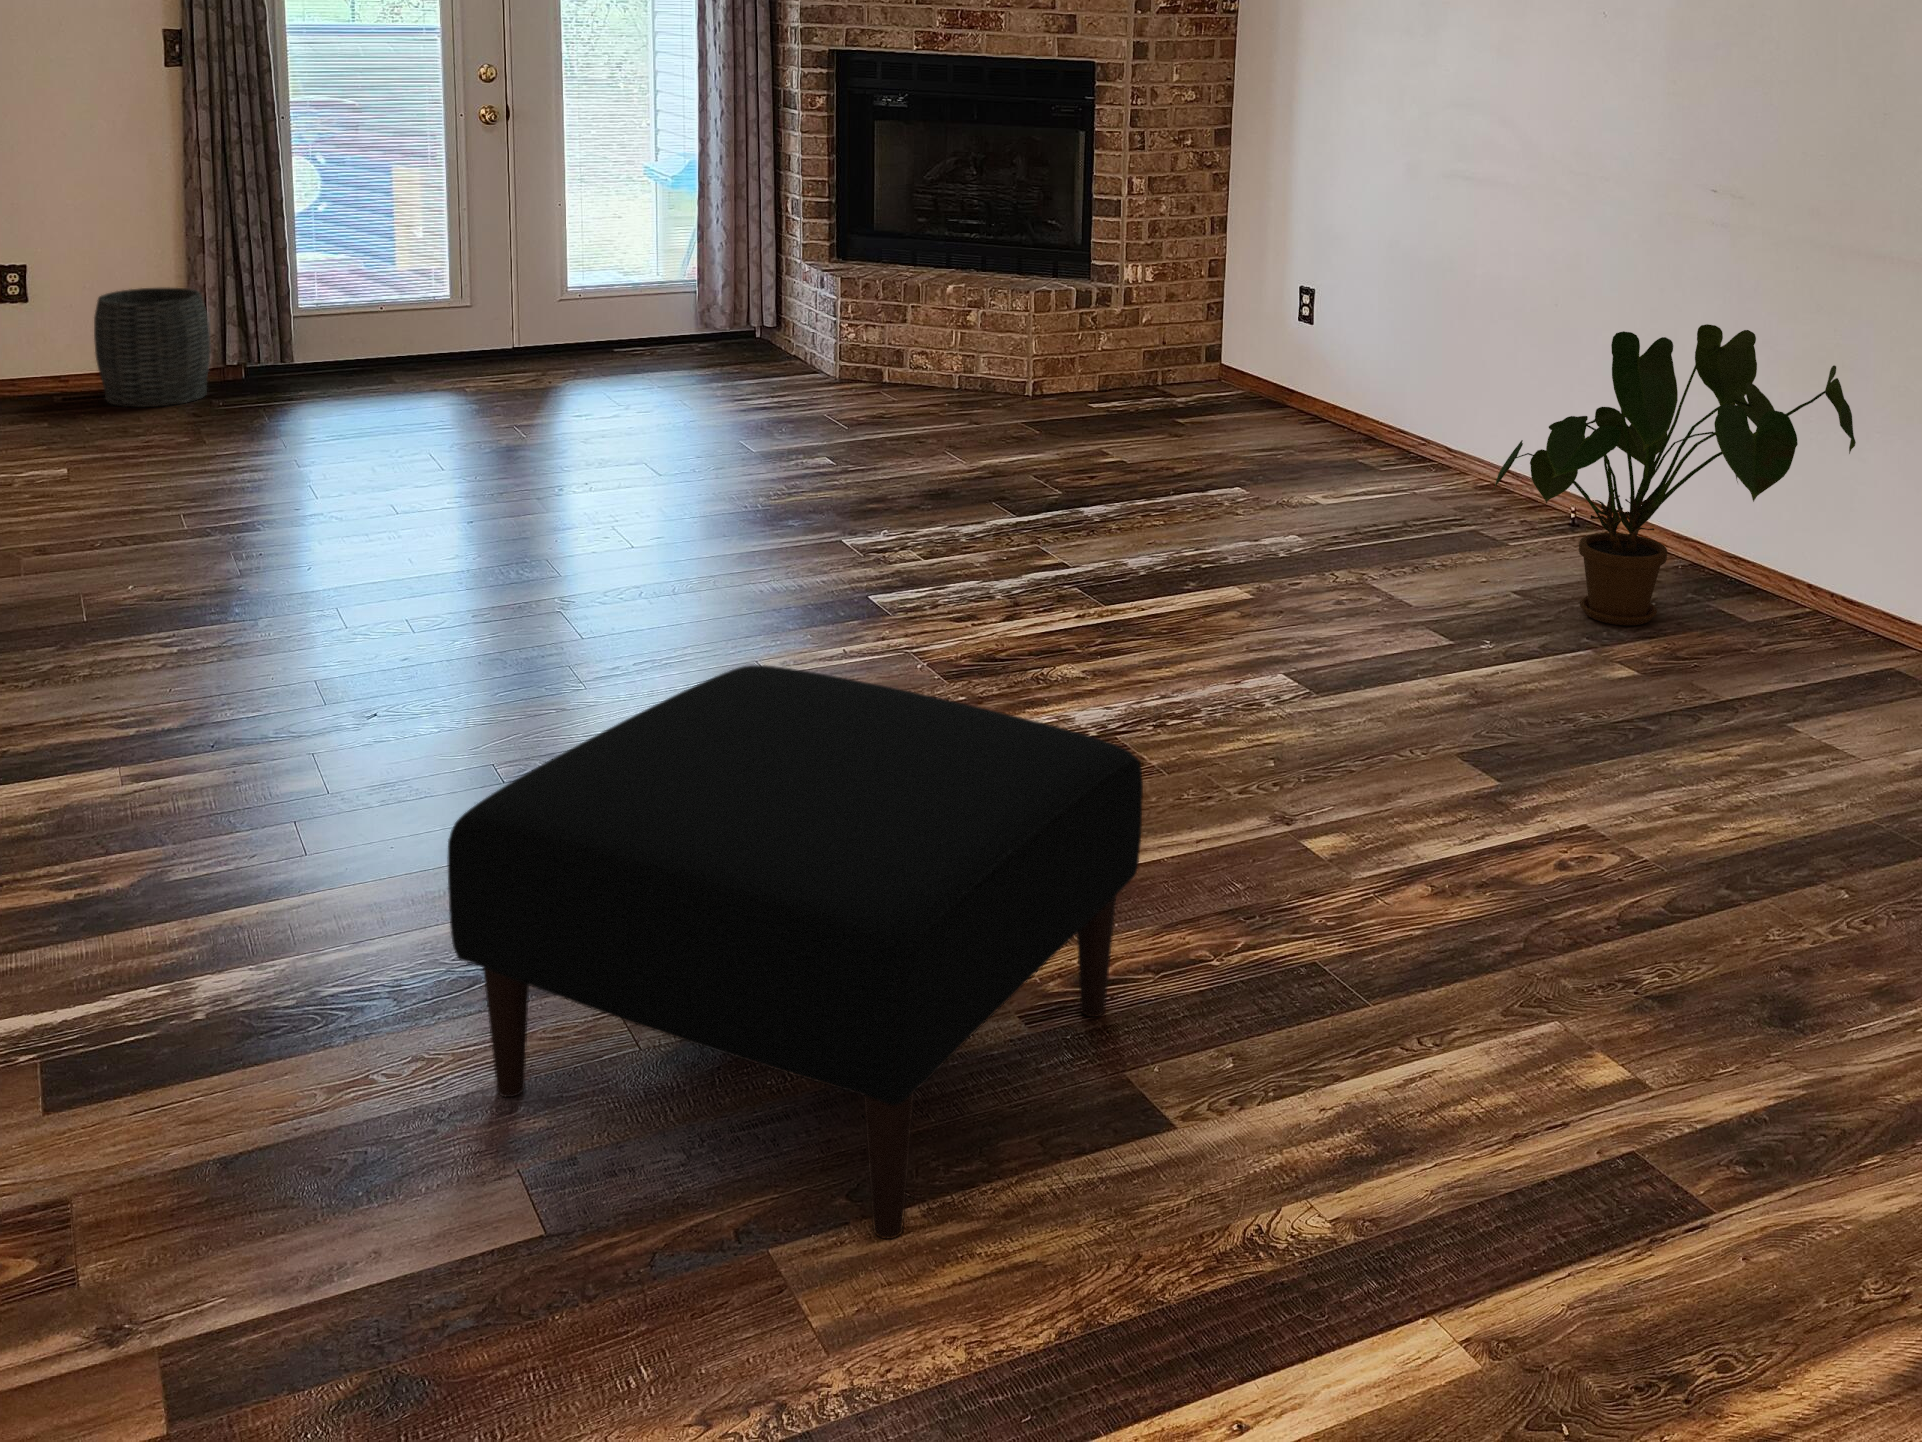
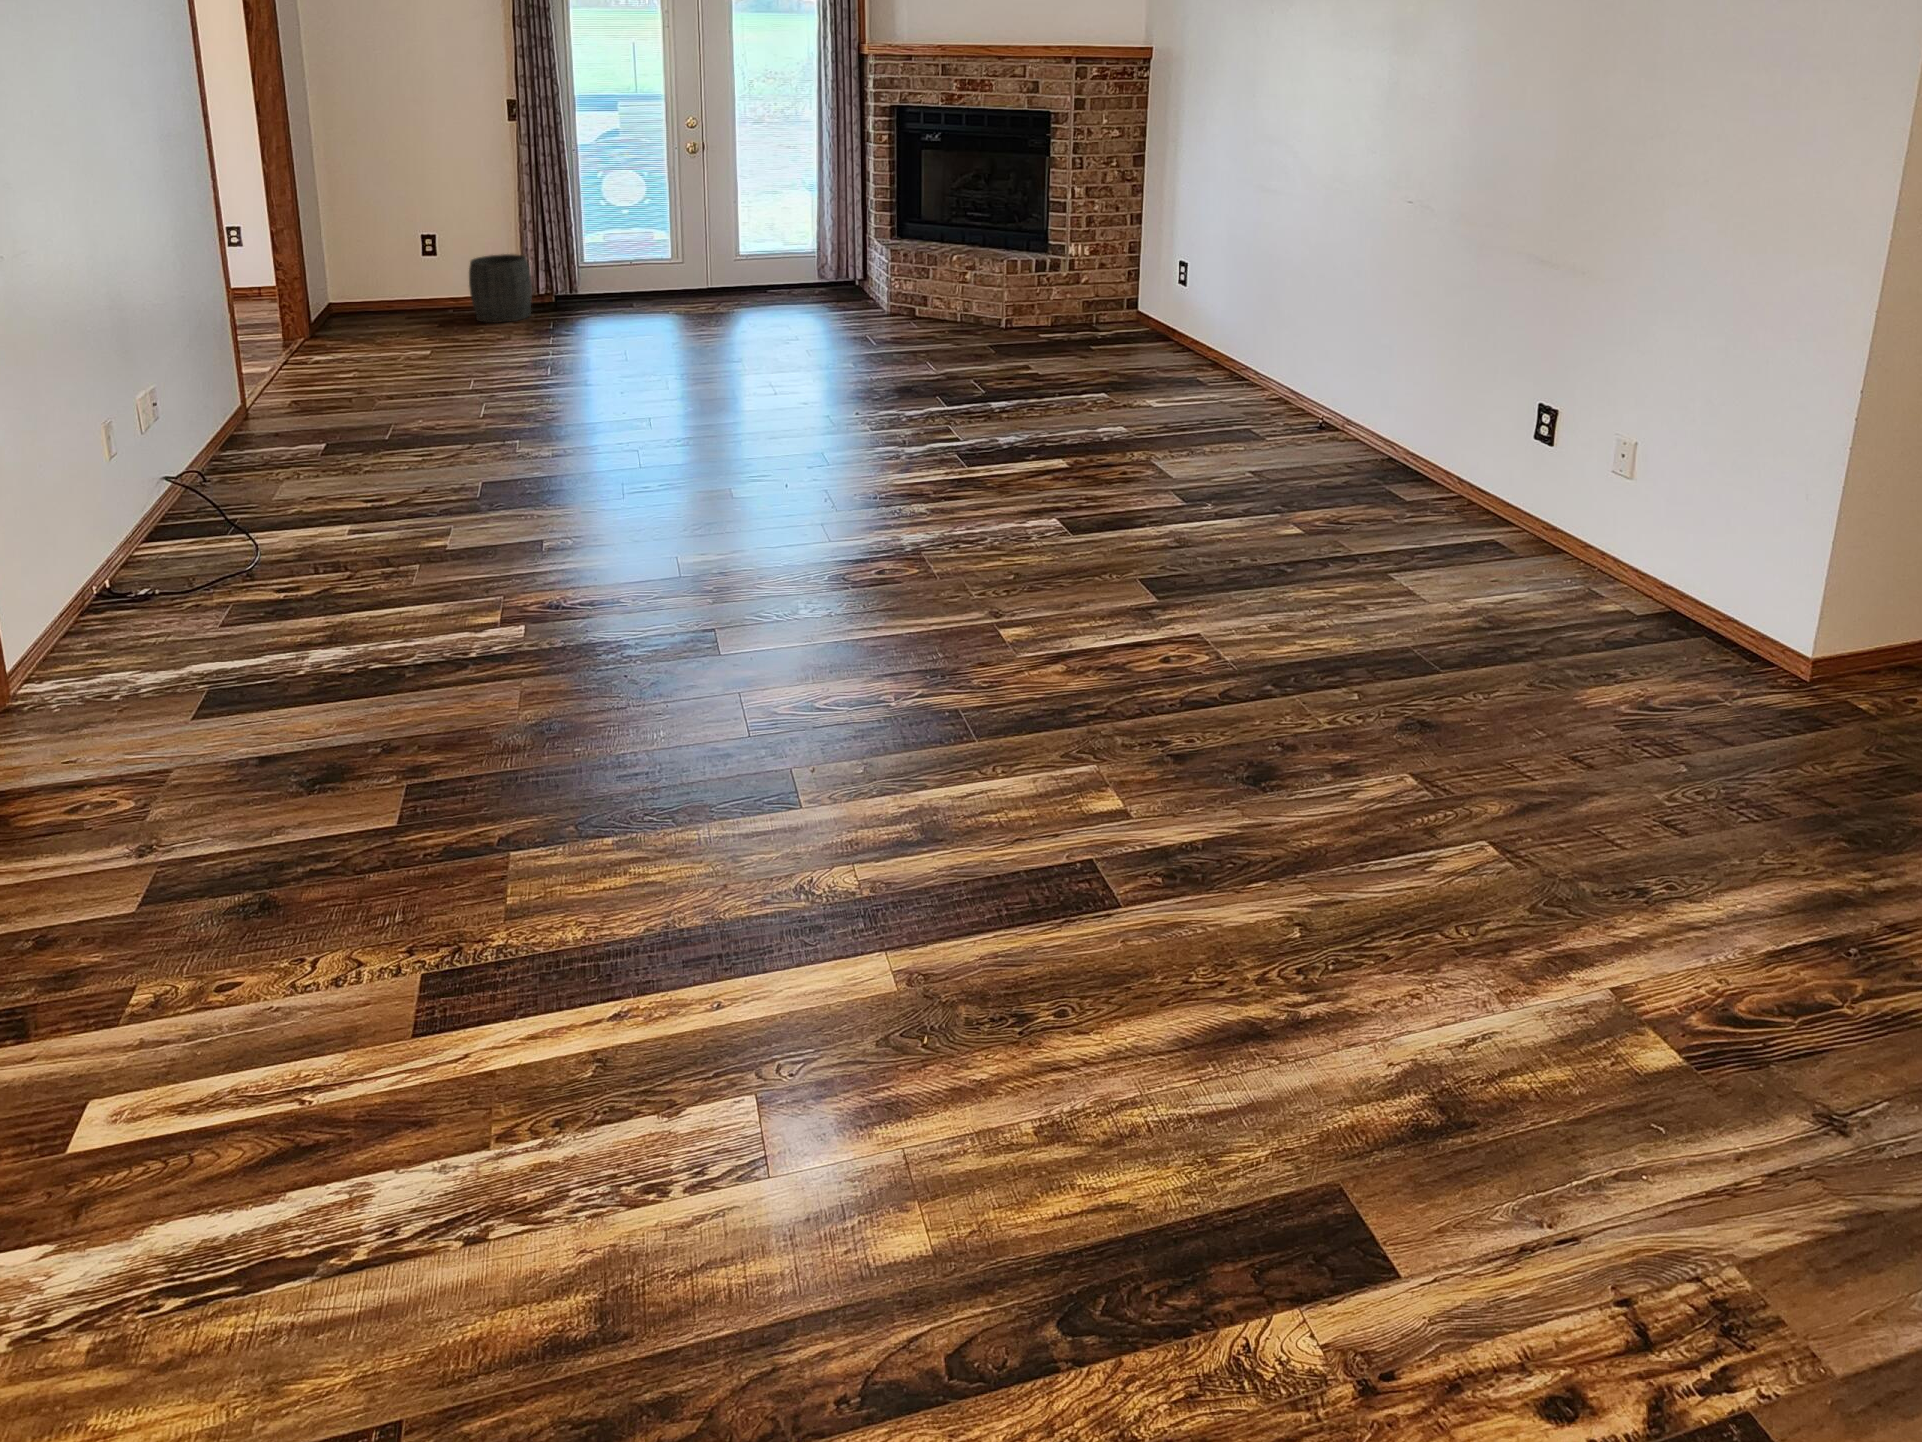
house plant: present [1492,324,1856,625] -> none [1227,290,1483,497]
ottoman: present [448,665,1143,1239] -> none [395,496,823,851]

